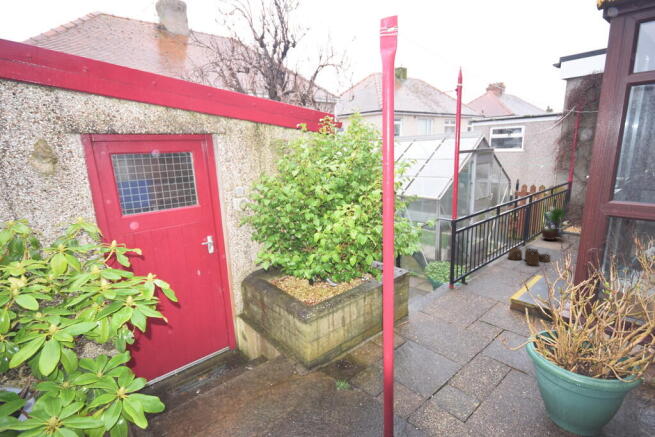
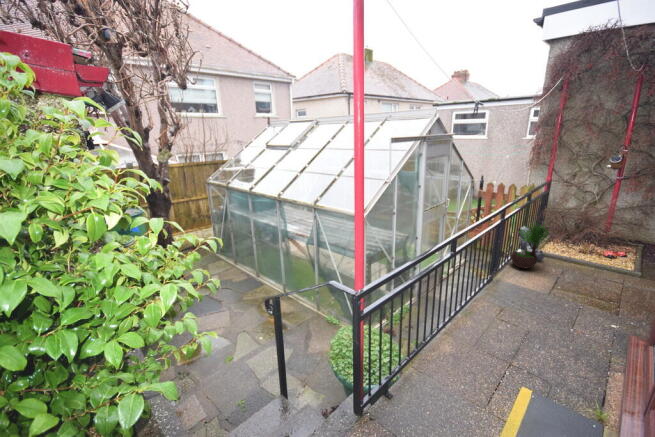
woven basket: present [508,247,550,265] -> none [463,296,532,338]

